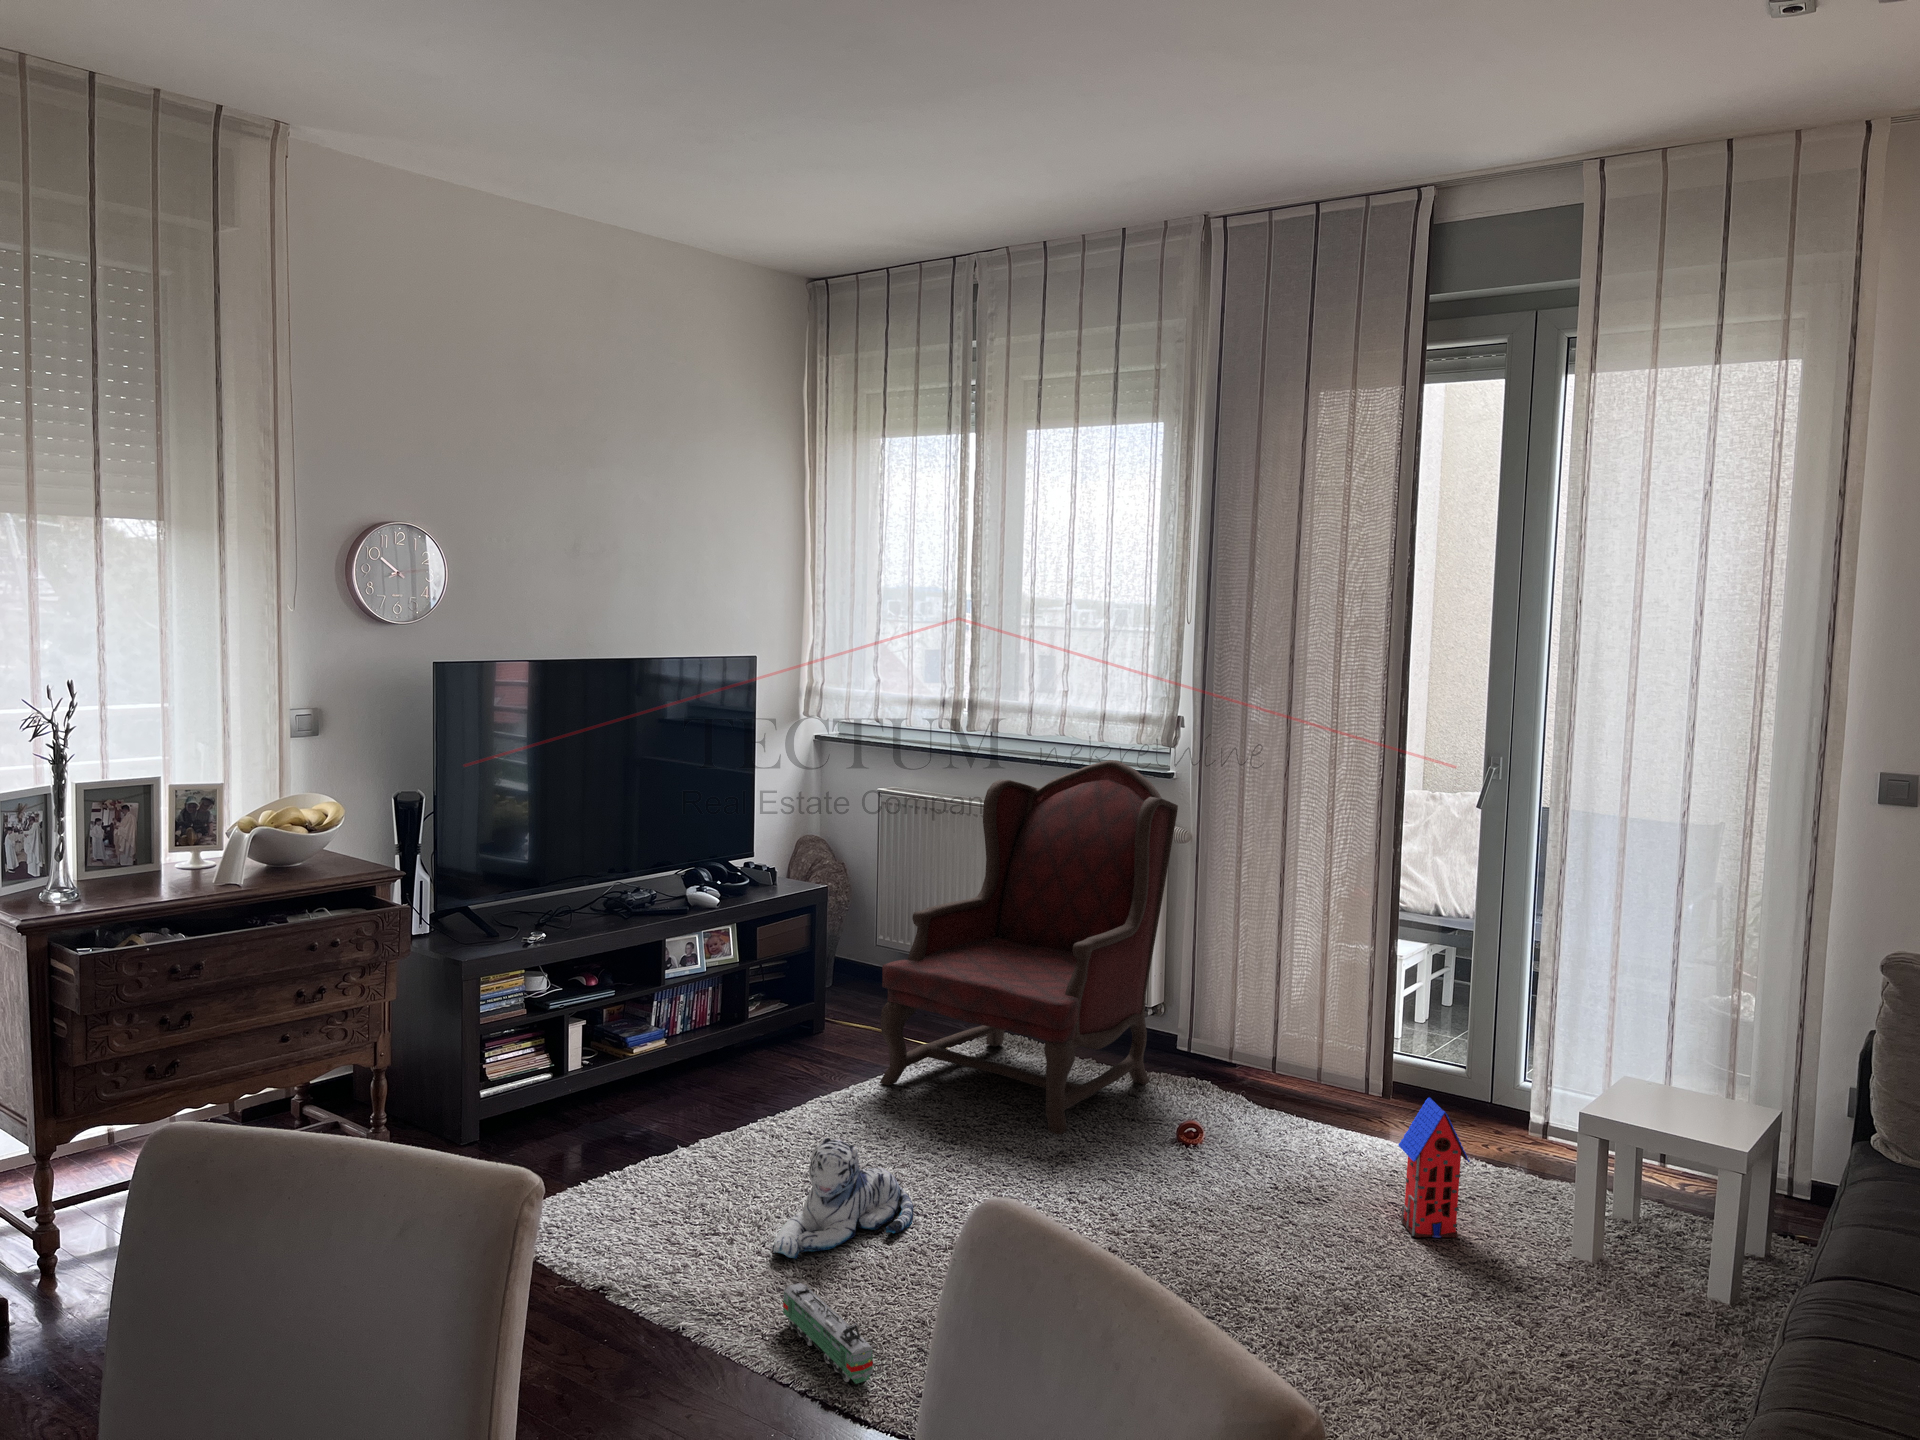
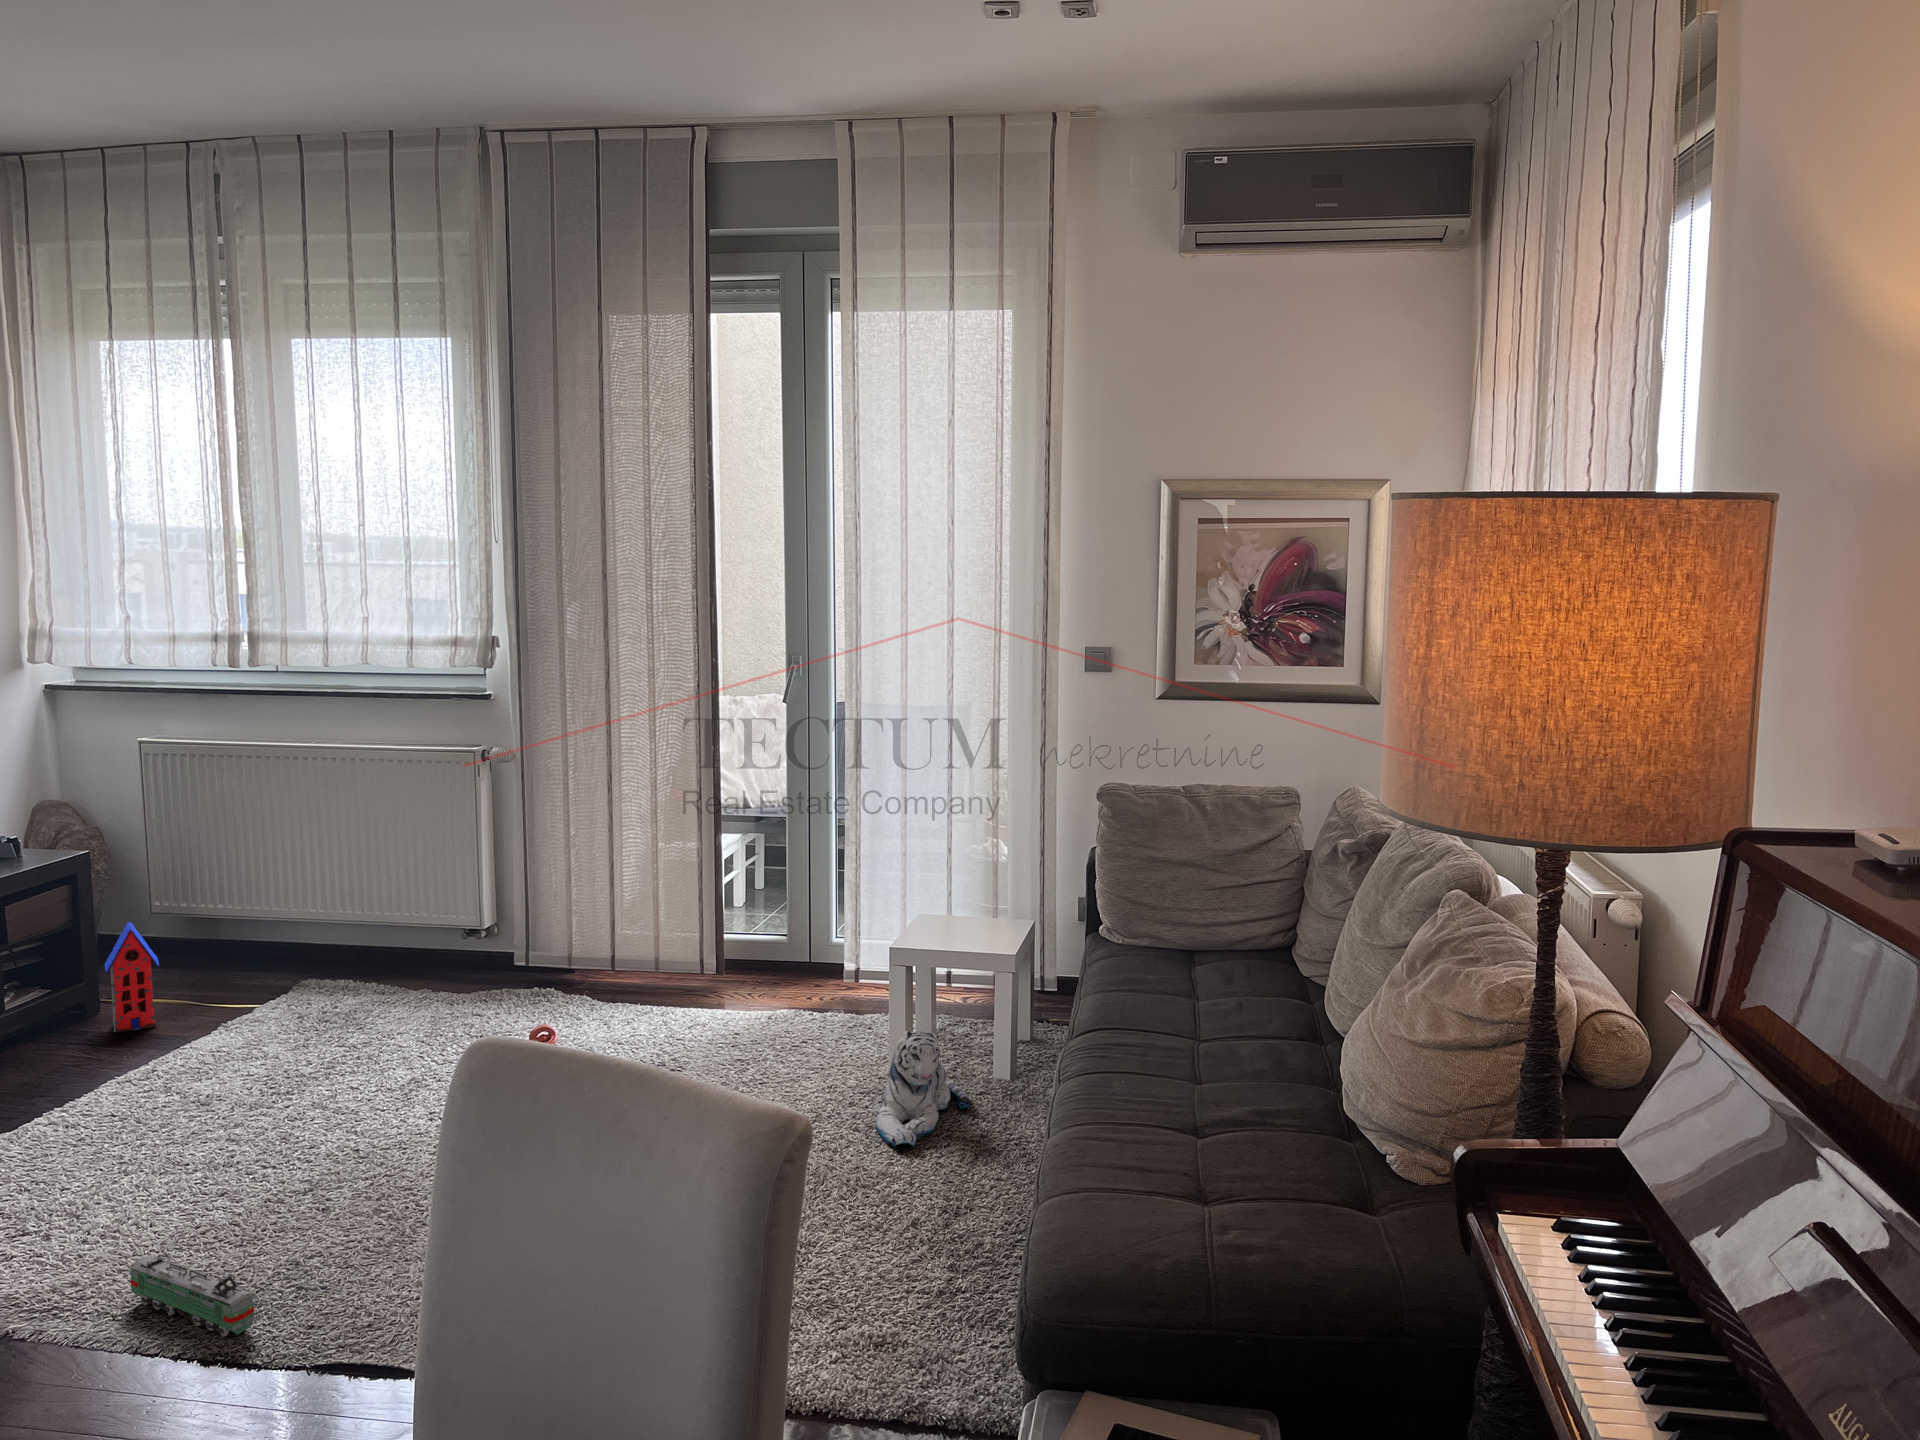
armchair: present [879,760,1178,1135] -> none [181,685,499,1065]
toy house: present [1398,1098,1470,1238] -> present [105,922,159,1033]
plush toy: present [773,1137,914,1259] -> present [875,1031,970,1147]

